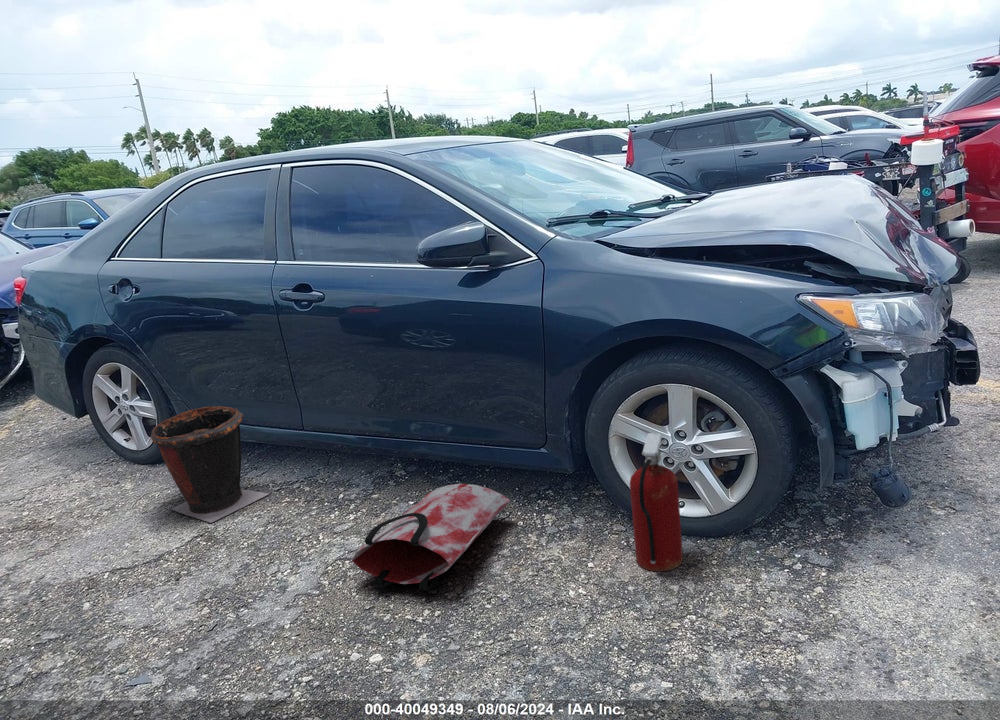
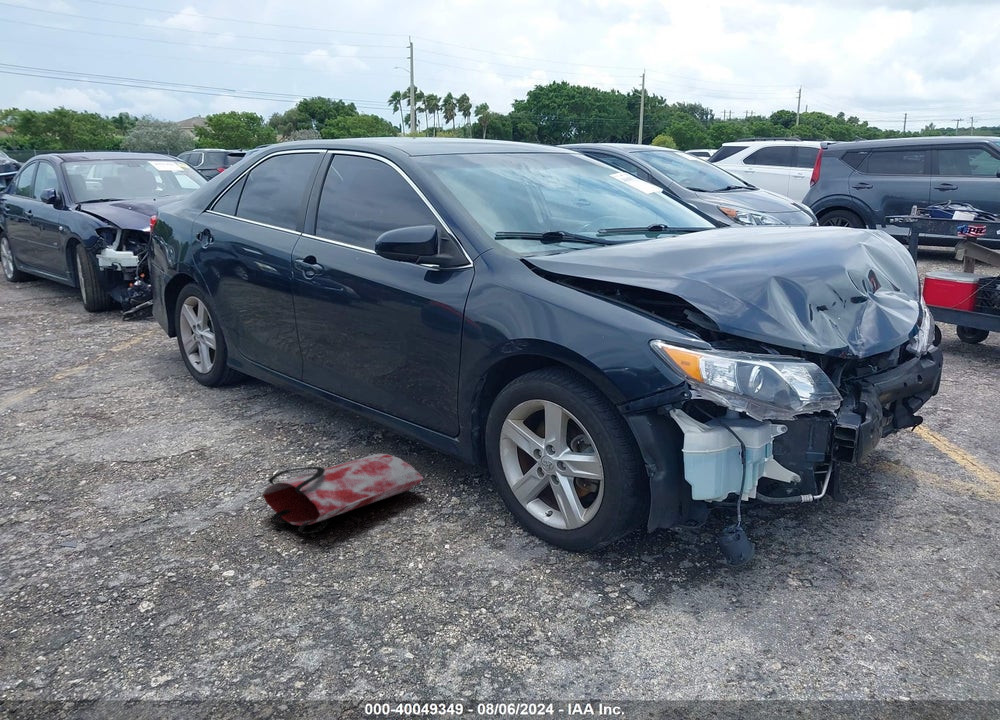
waste bin: present [151,406,268,523] -> none [181,346,271,444]
fire extinguisher: present [630,433,683,572] -> none [470,440,529,570]

